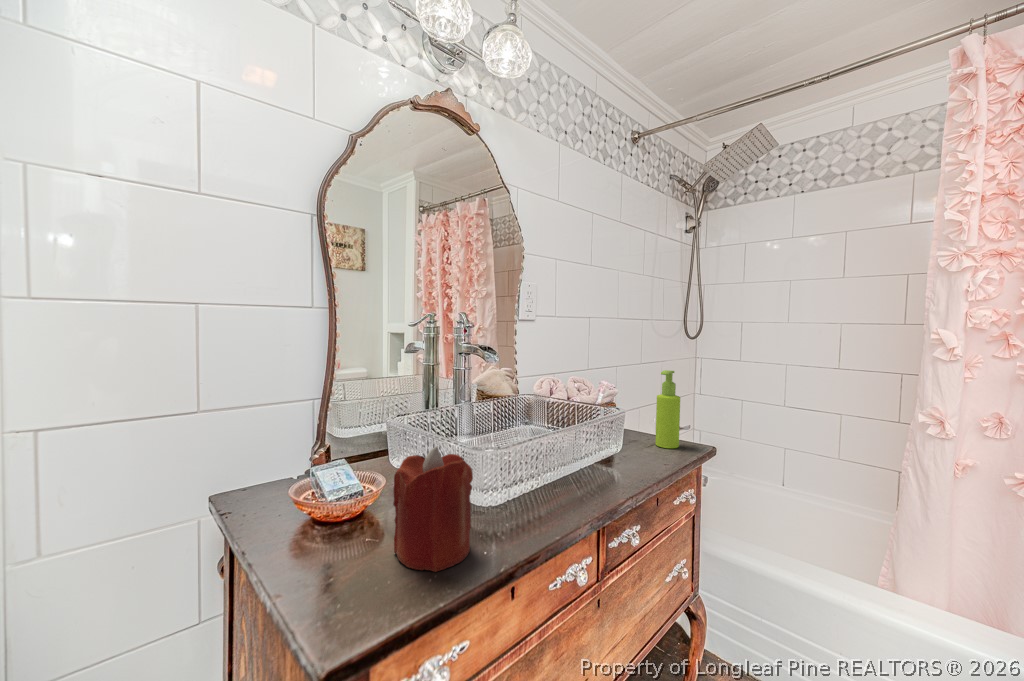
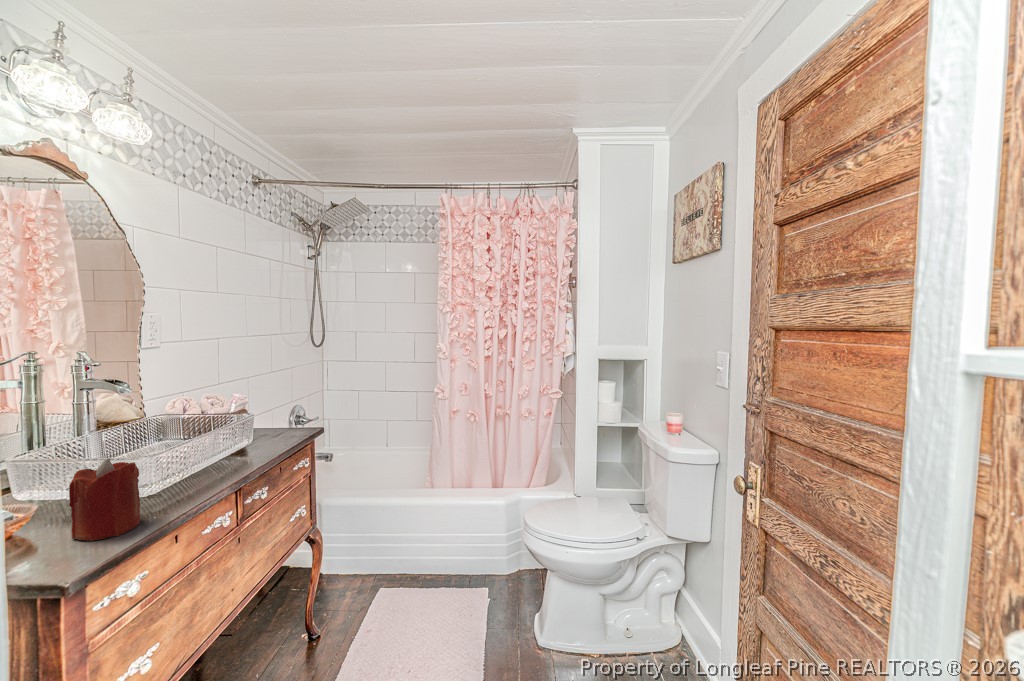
soap dispenser: present [656,370,680,448] -> none [280,381,298,435]

